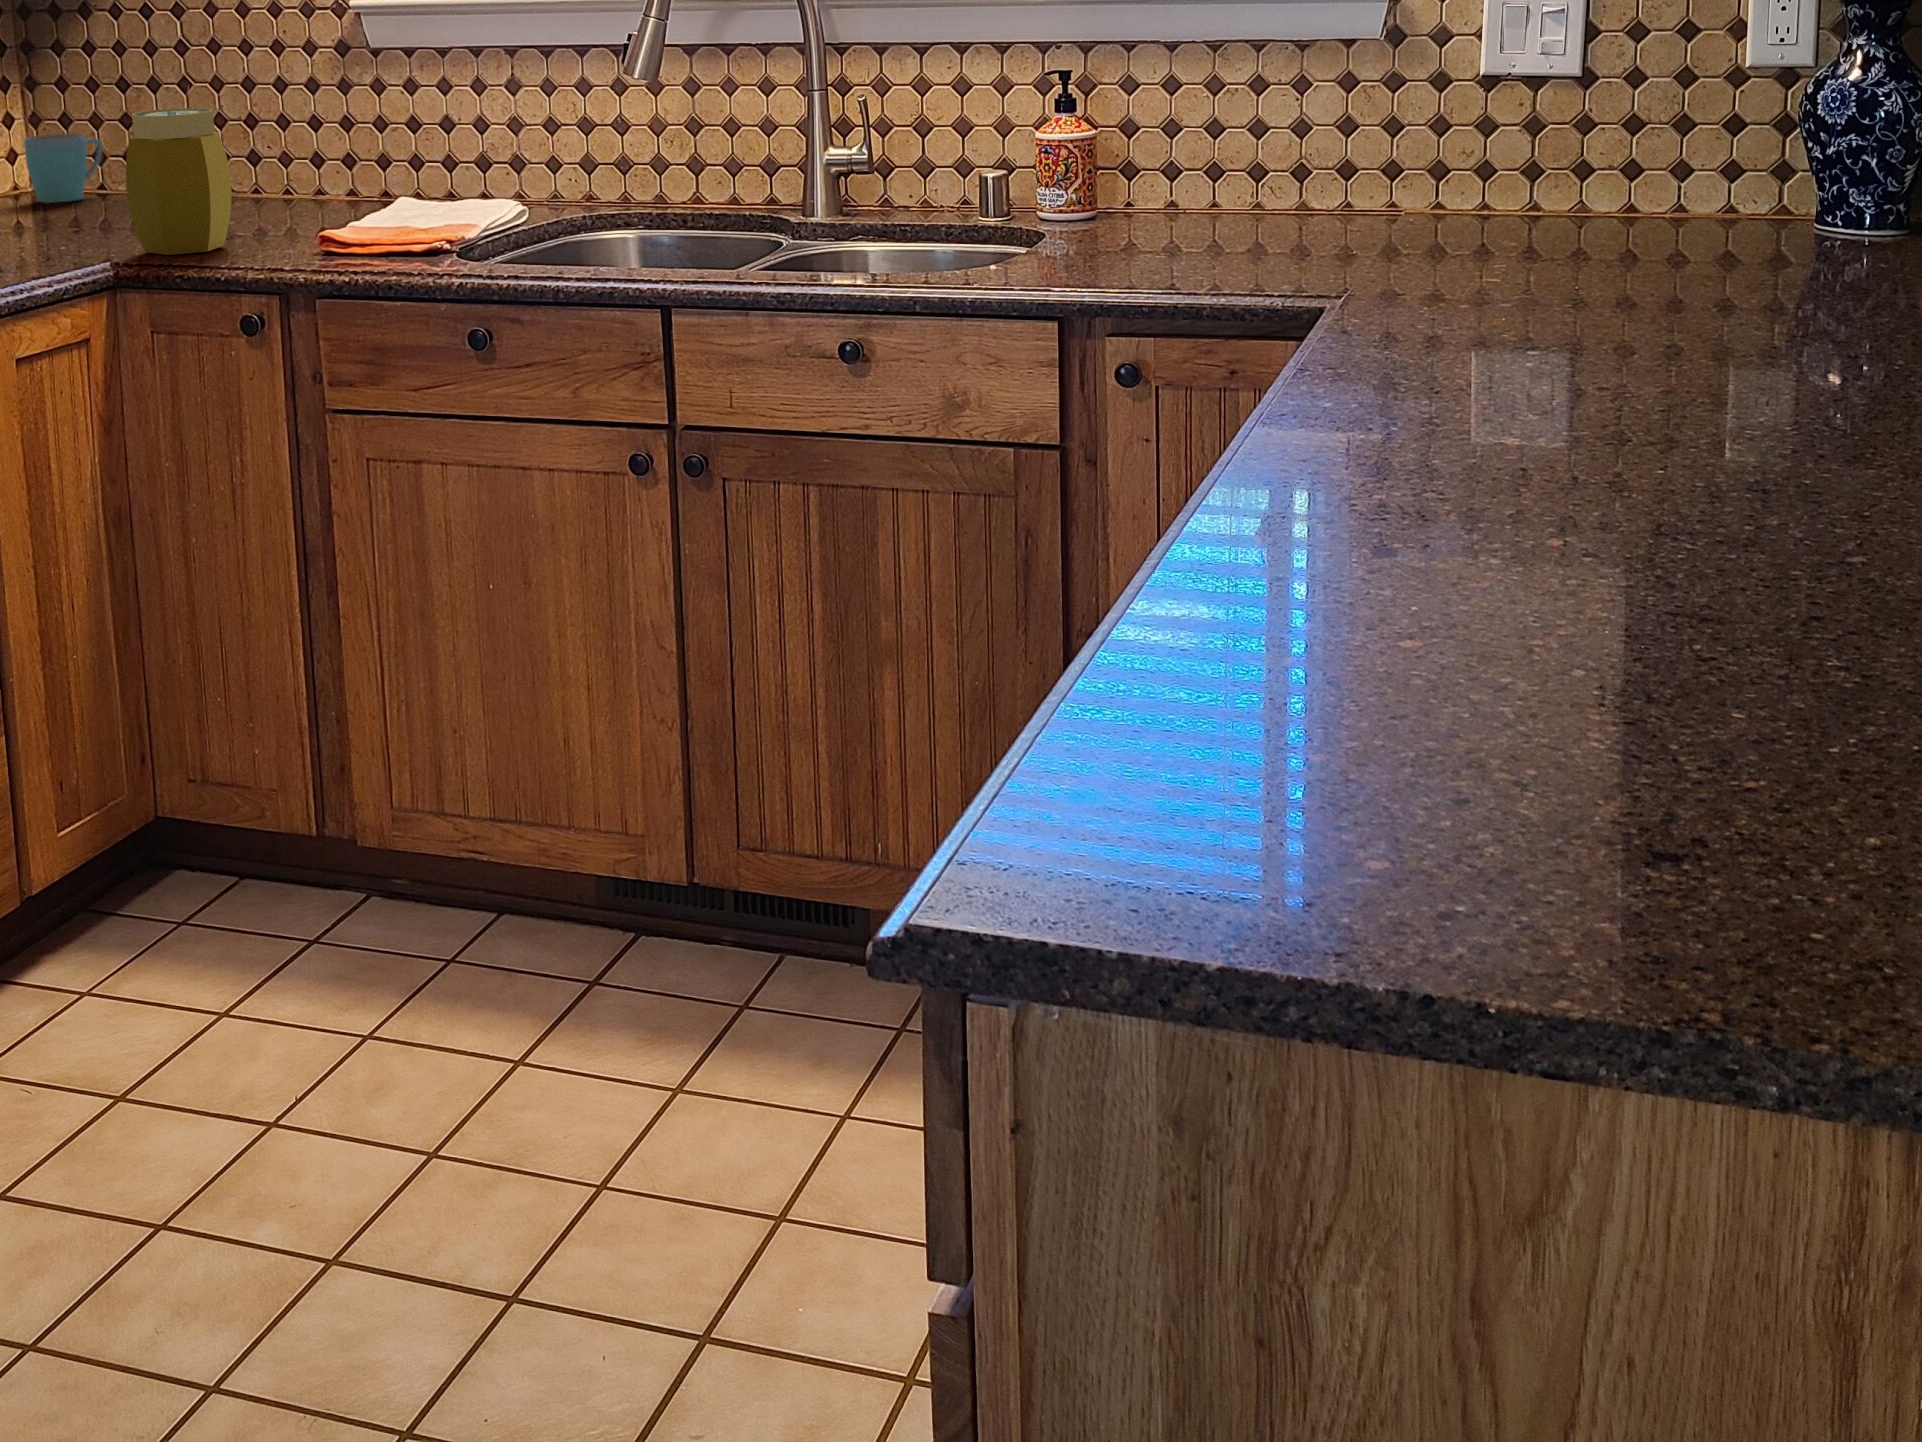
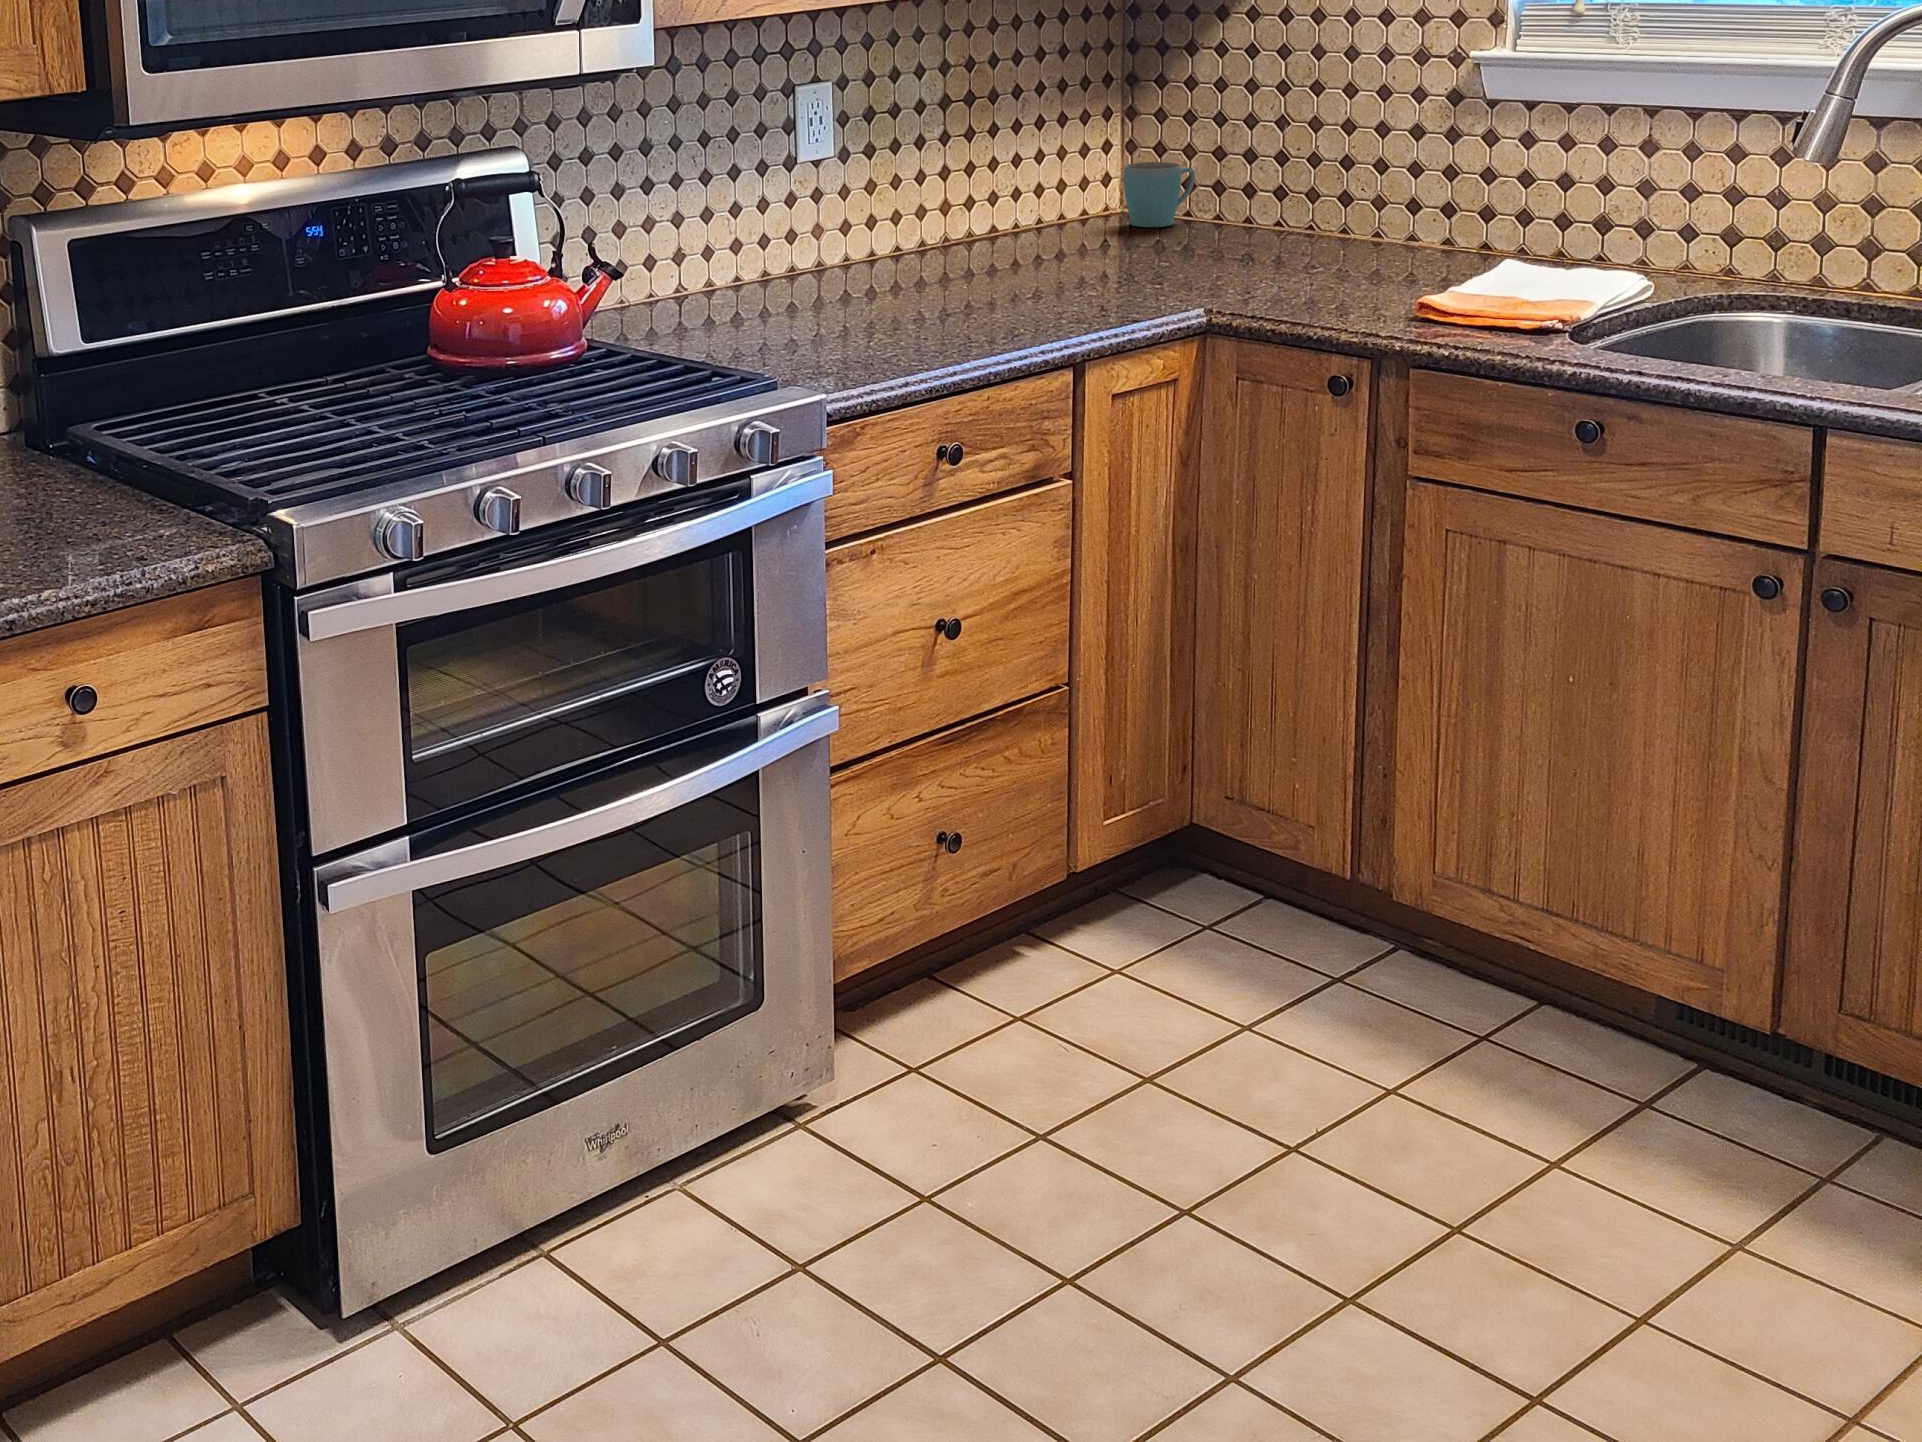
jar: present [126,108,231,255] -> none [1230,165,1333,306]

